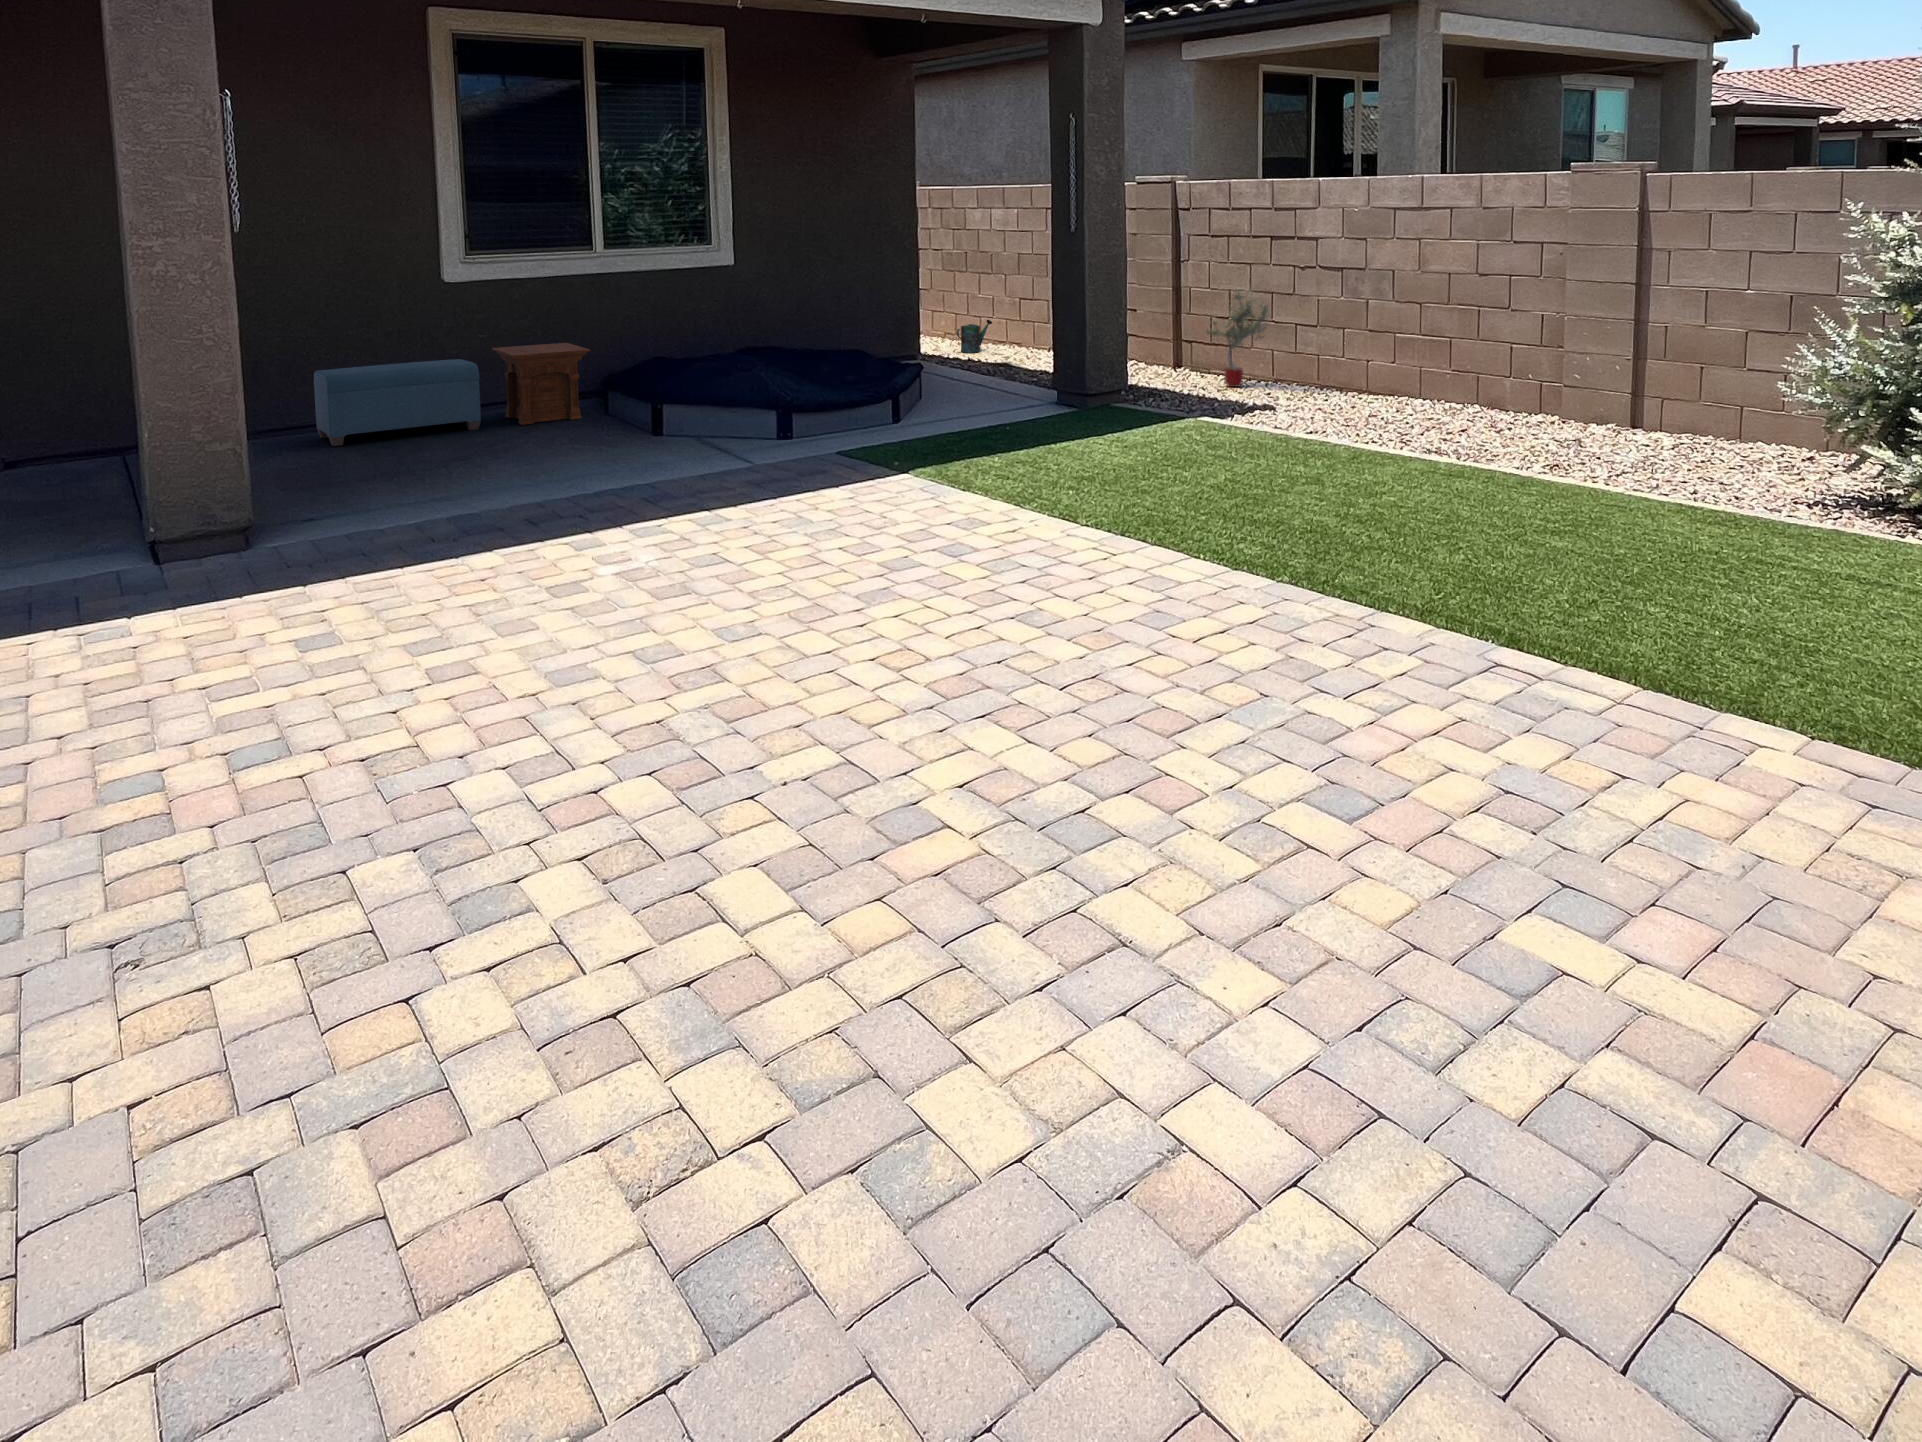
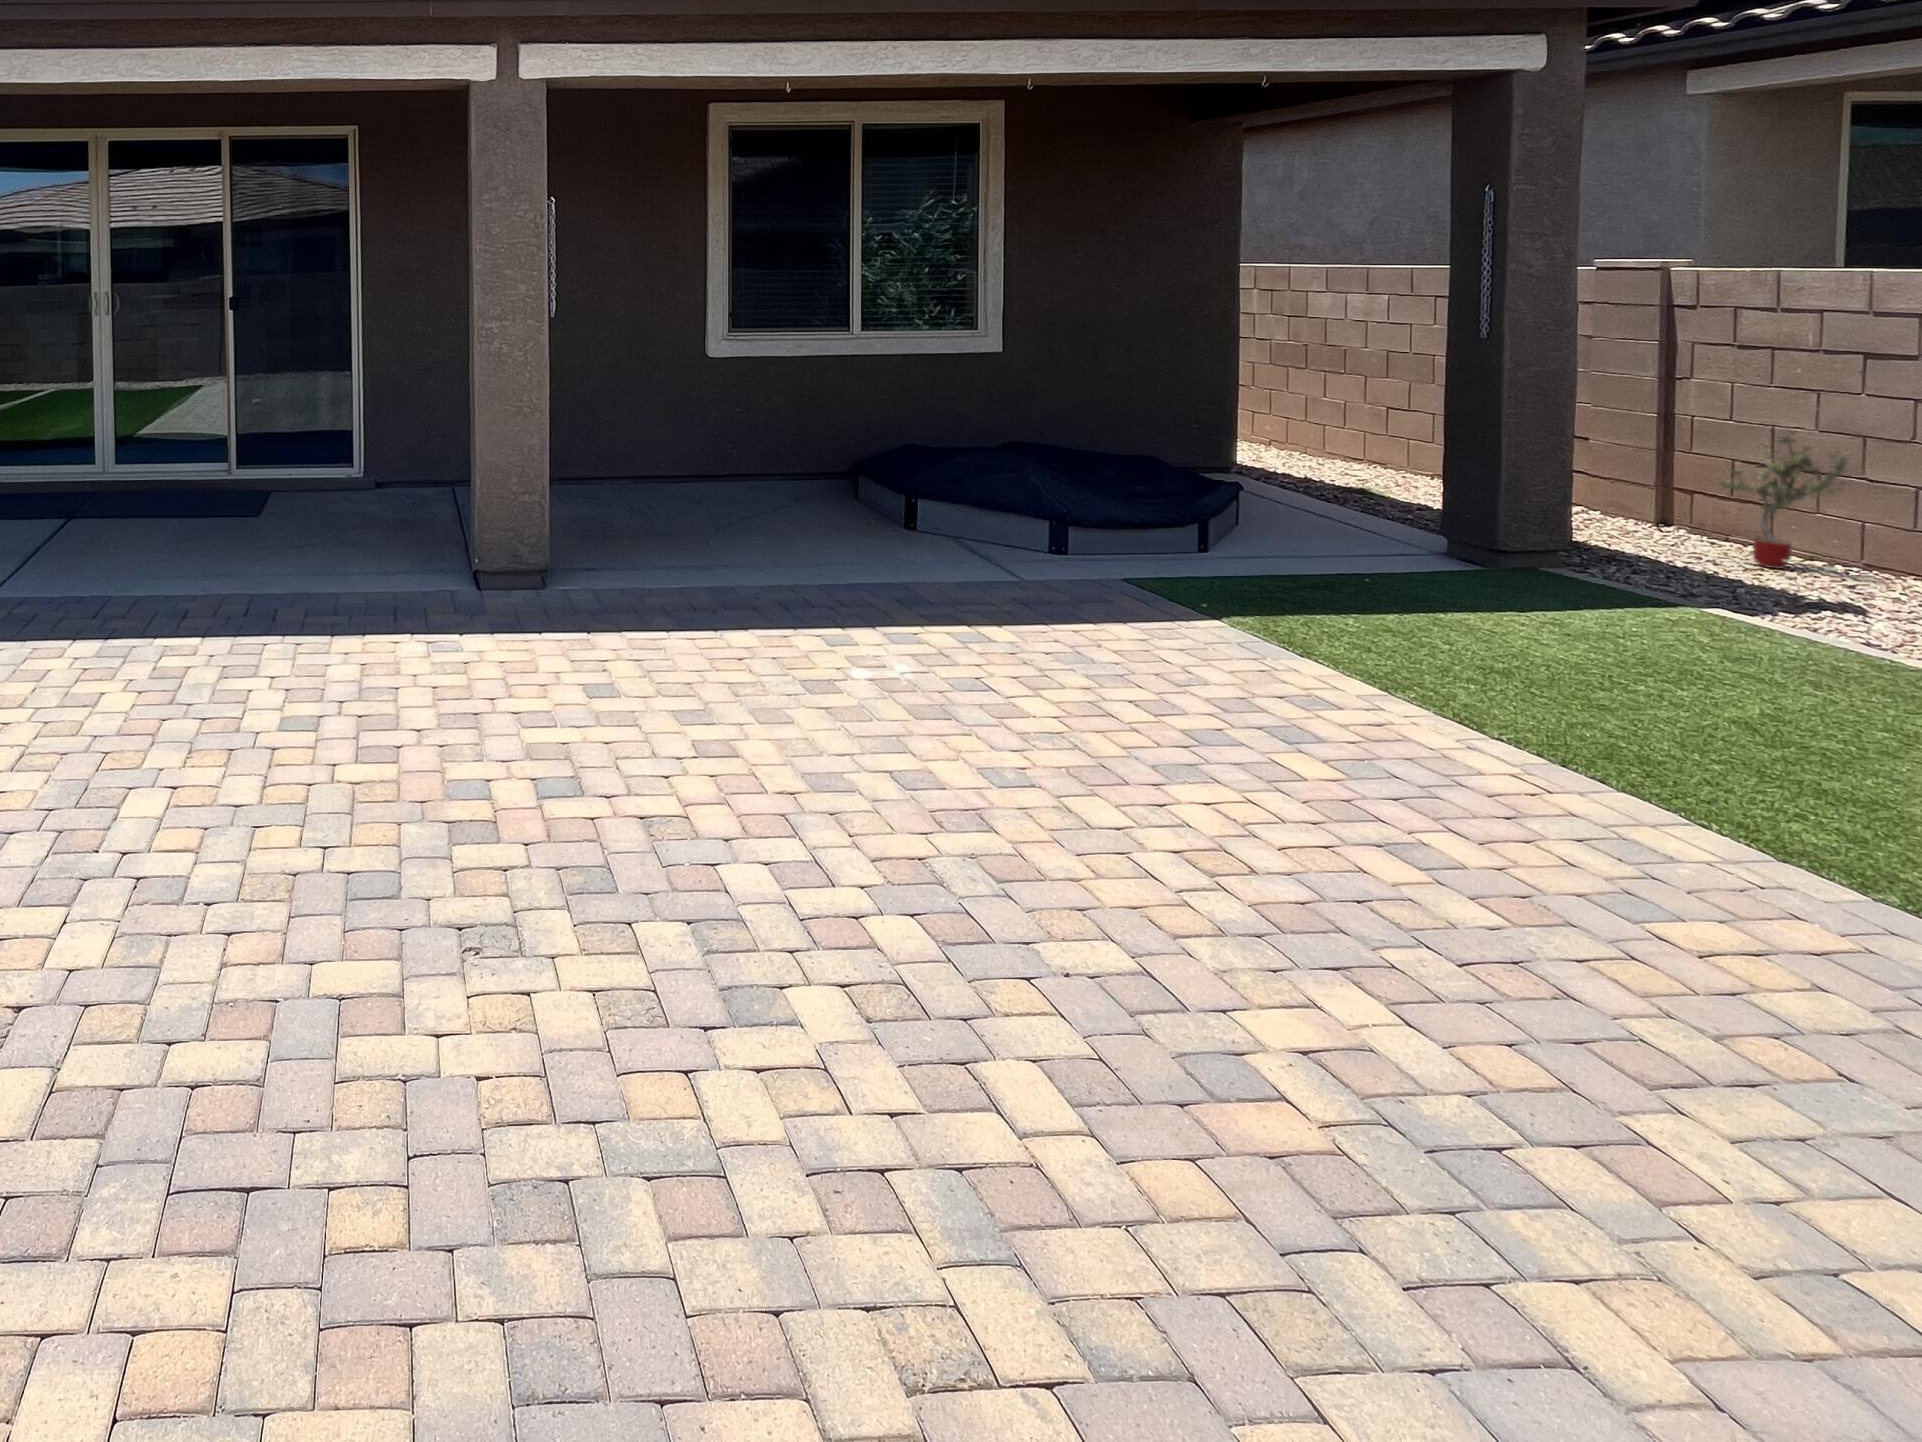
watering can: present [957,320,992,353] -> none [1290,431,1344,471]
side table: present [492,343,590,425] -> none [750,421,846,500]
bench: present [314,359,481,446] -> none [596,429,738,500]

